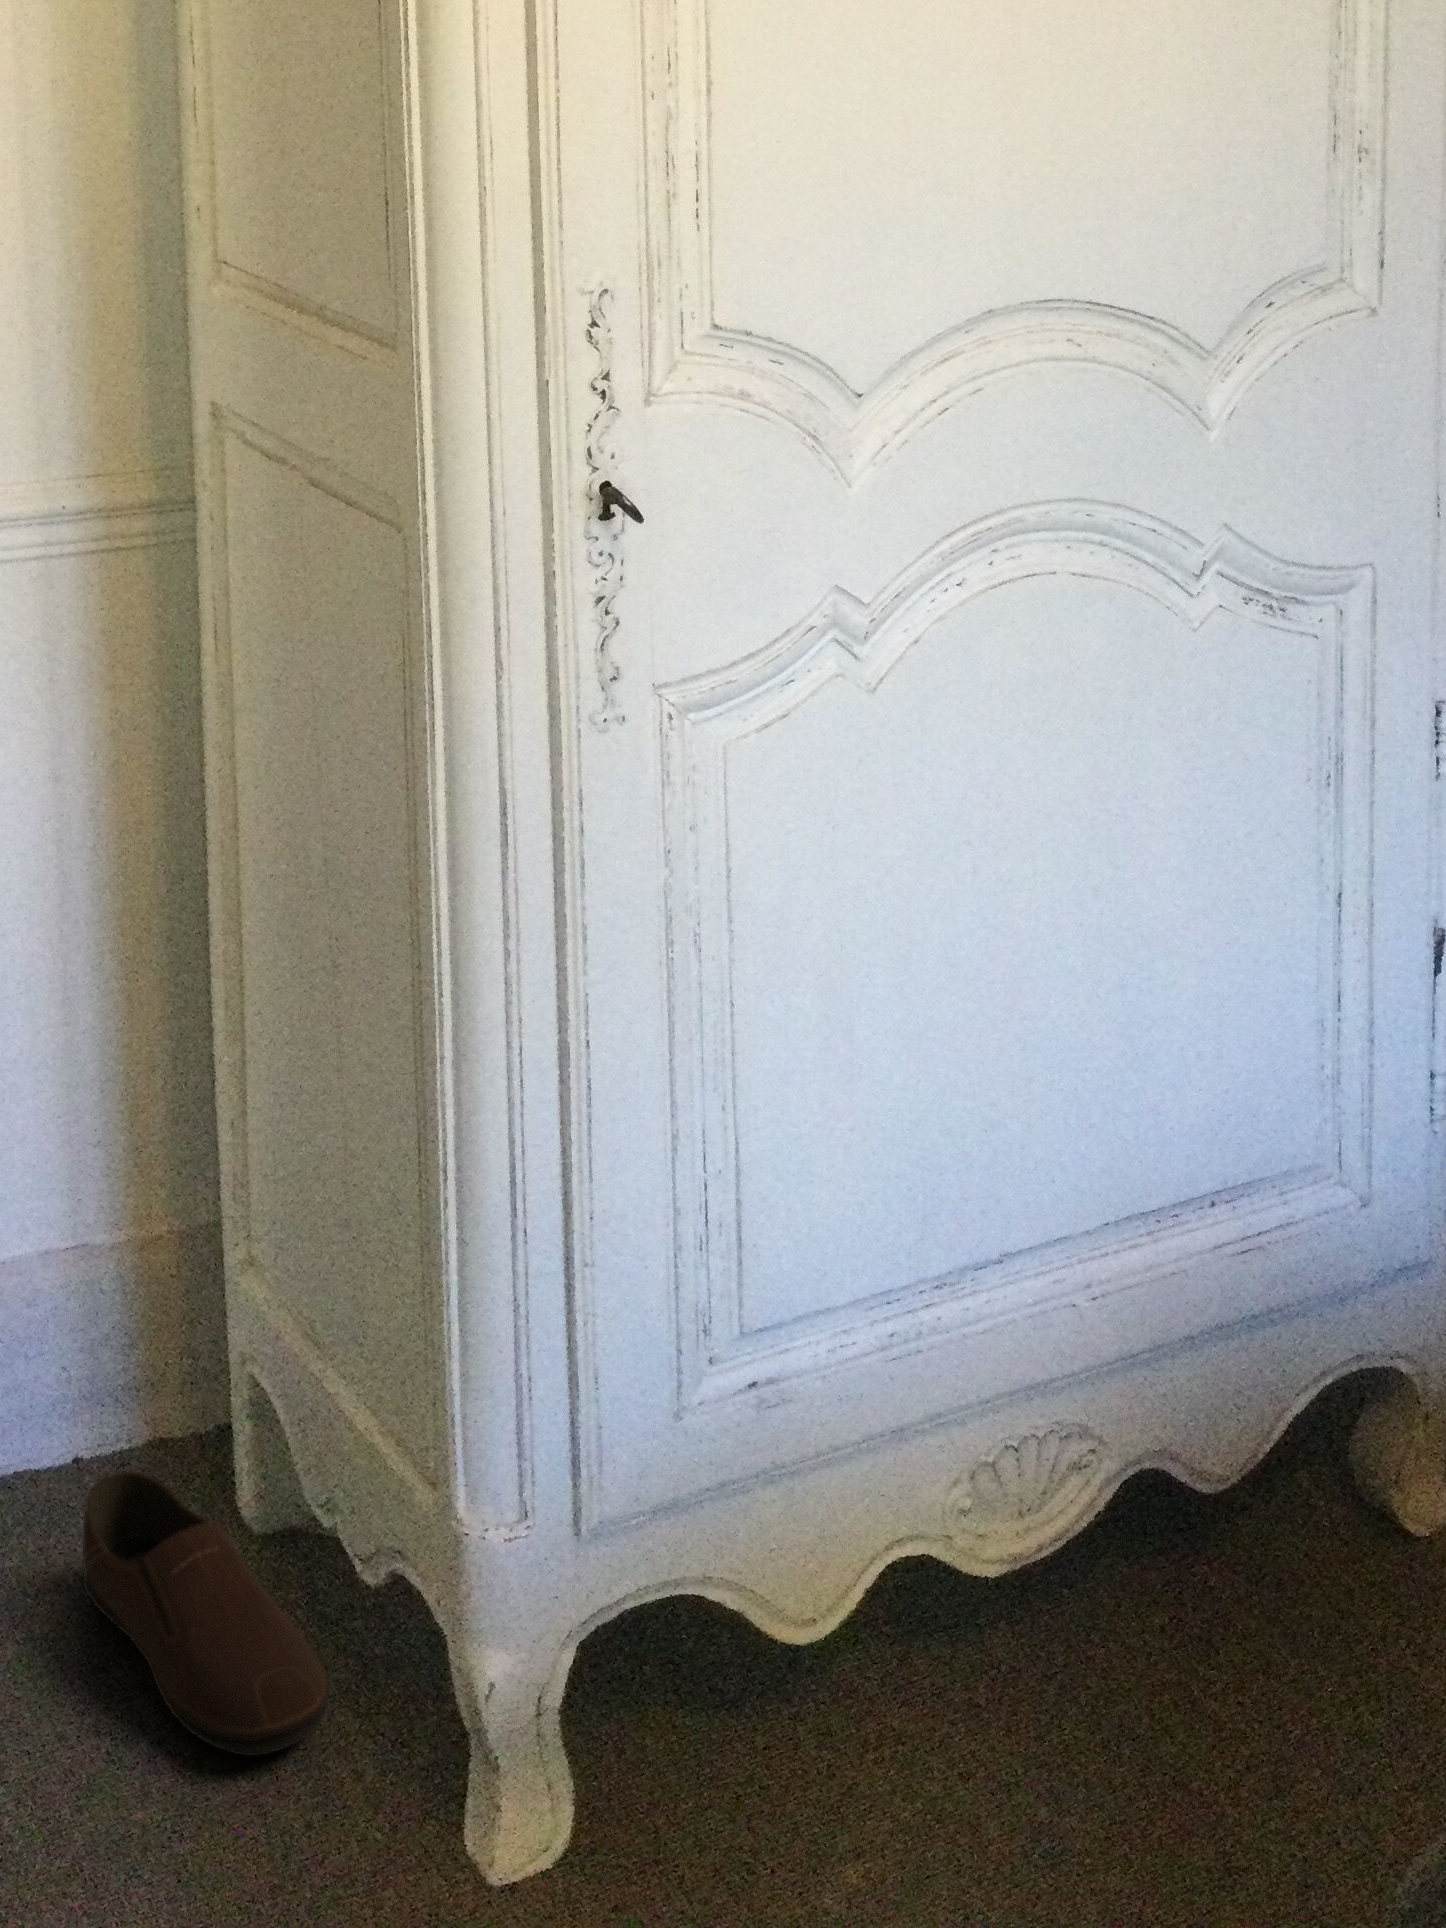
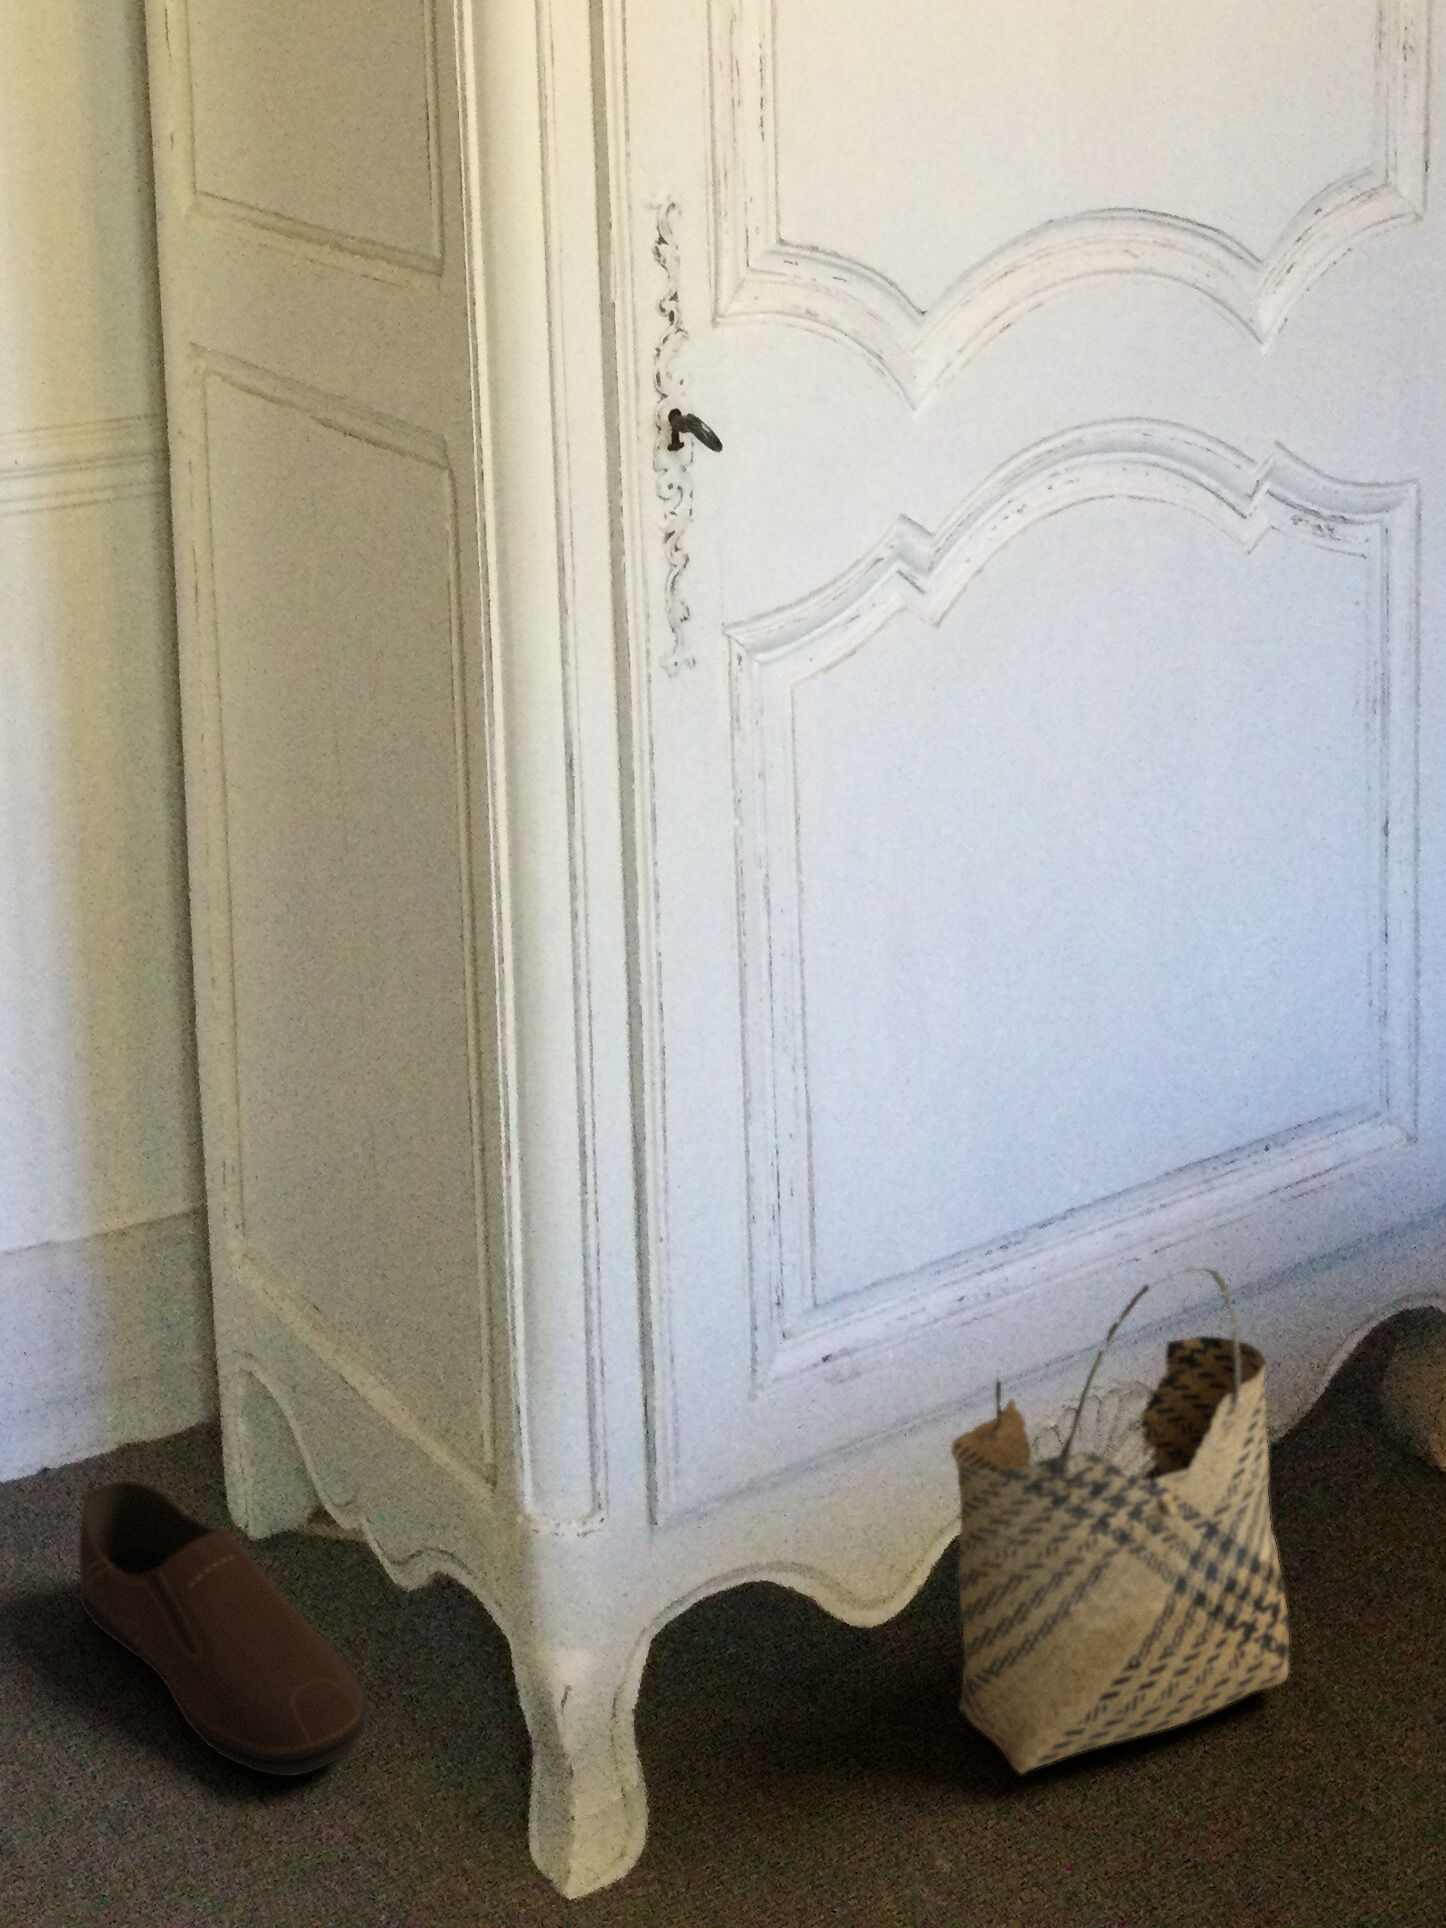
woven basket: none [878,1231,1213,1794] -> present [951,1267,1289,1773]

